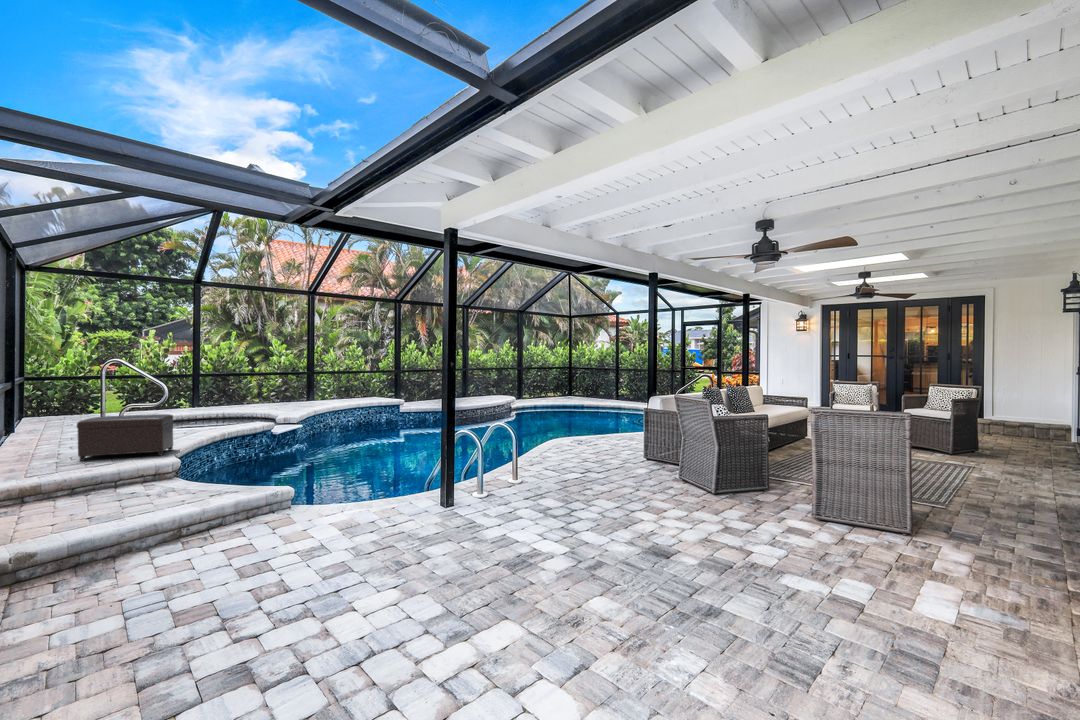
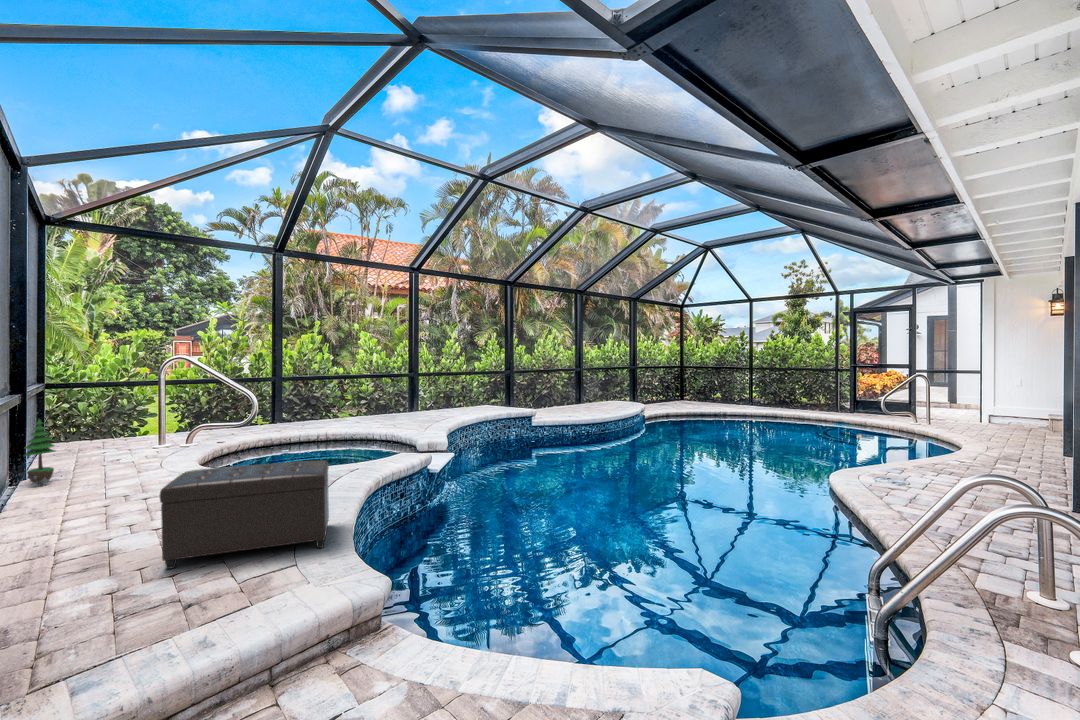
potted tree: none [11,396,32,436] -> present [24,419,56,485]

